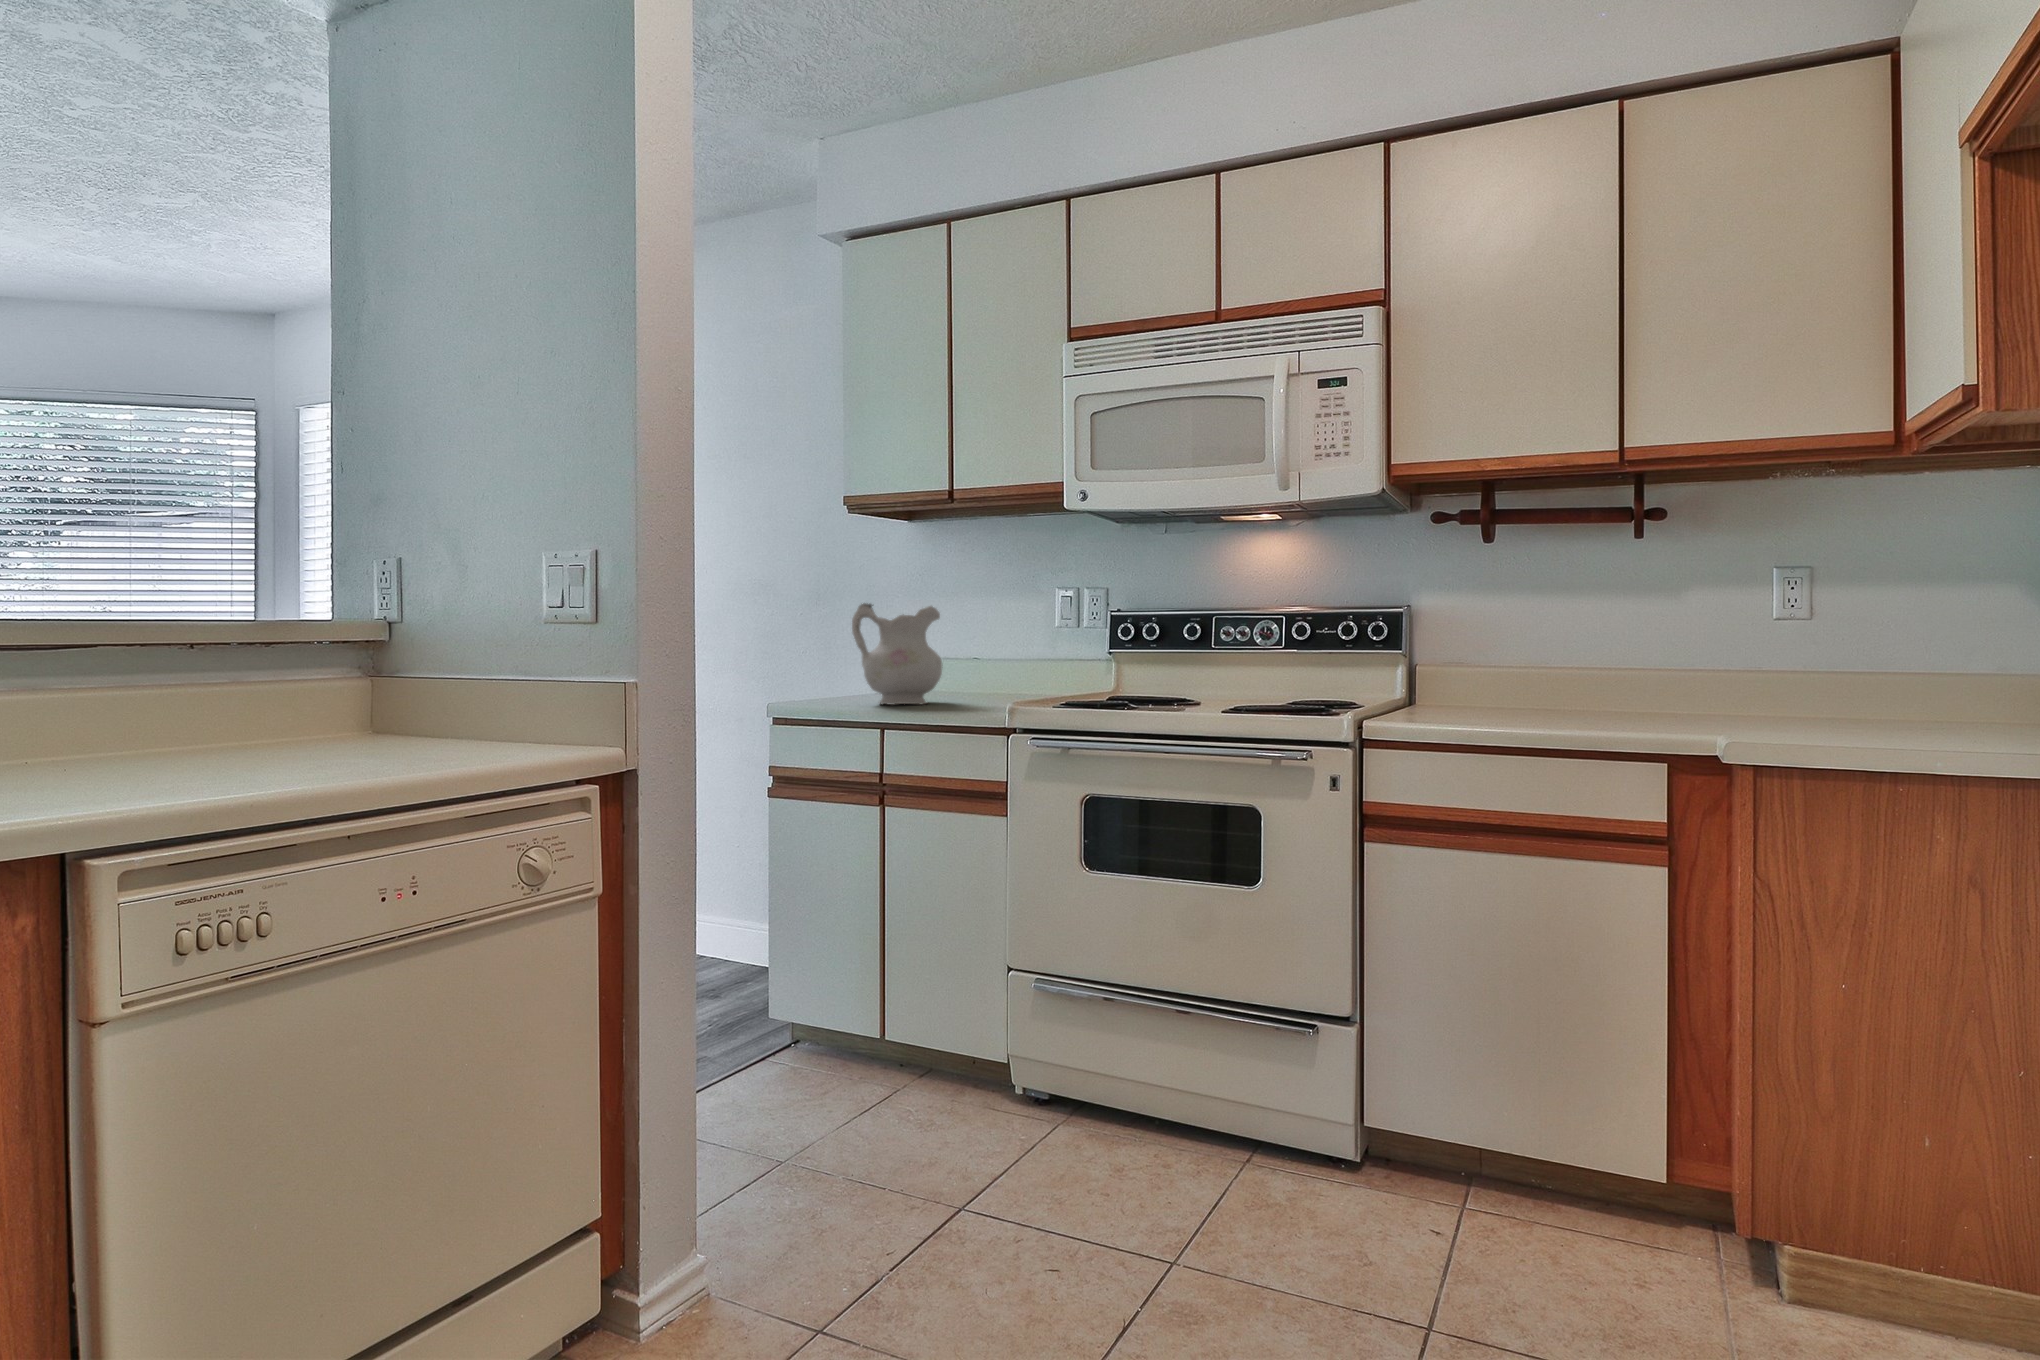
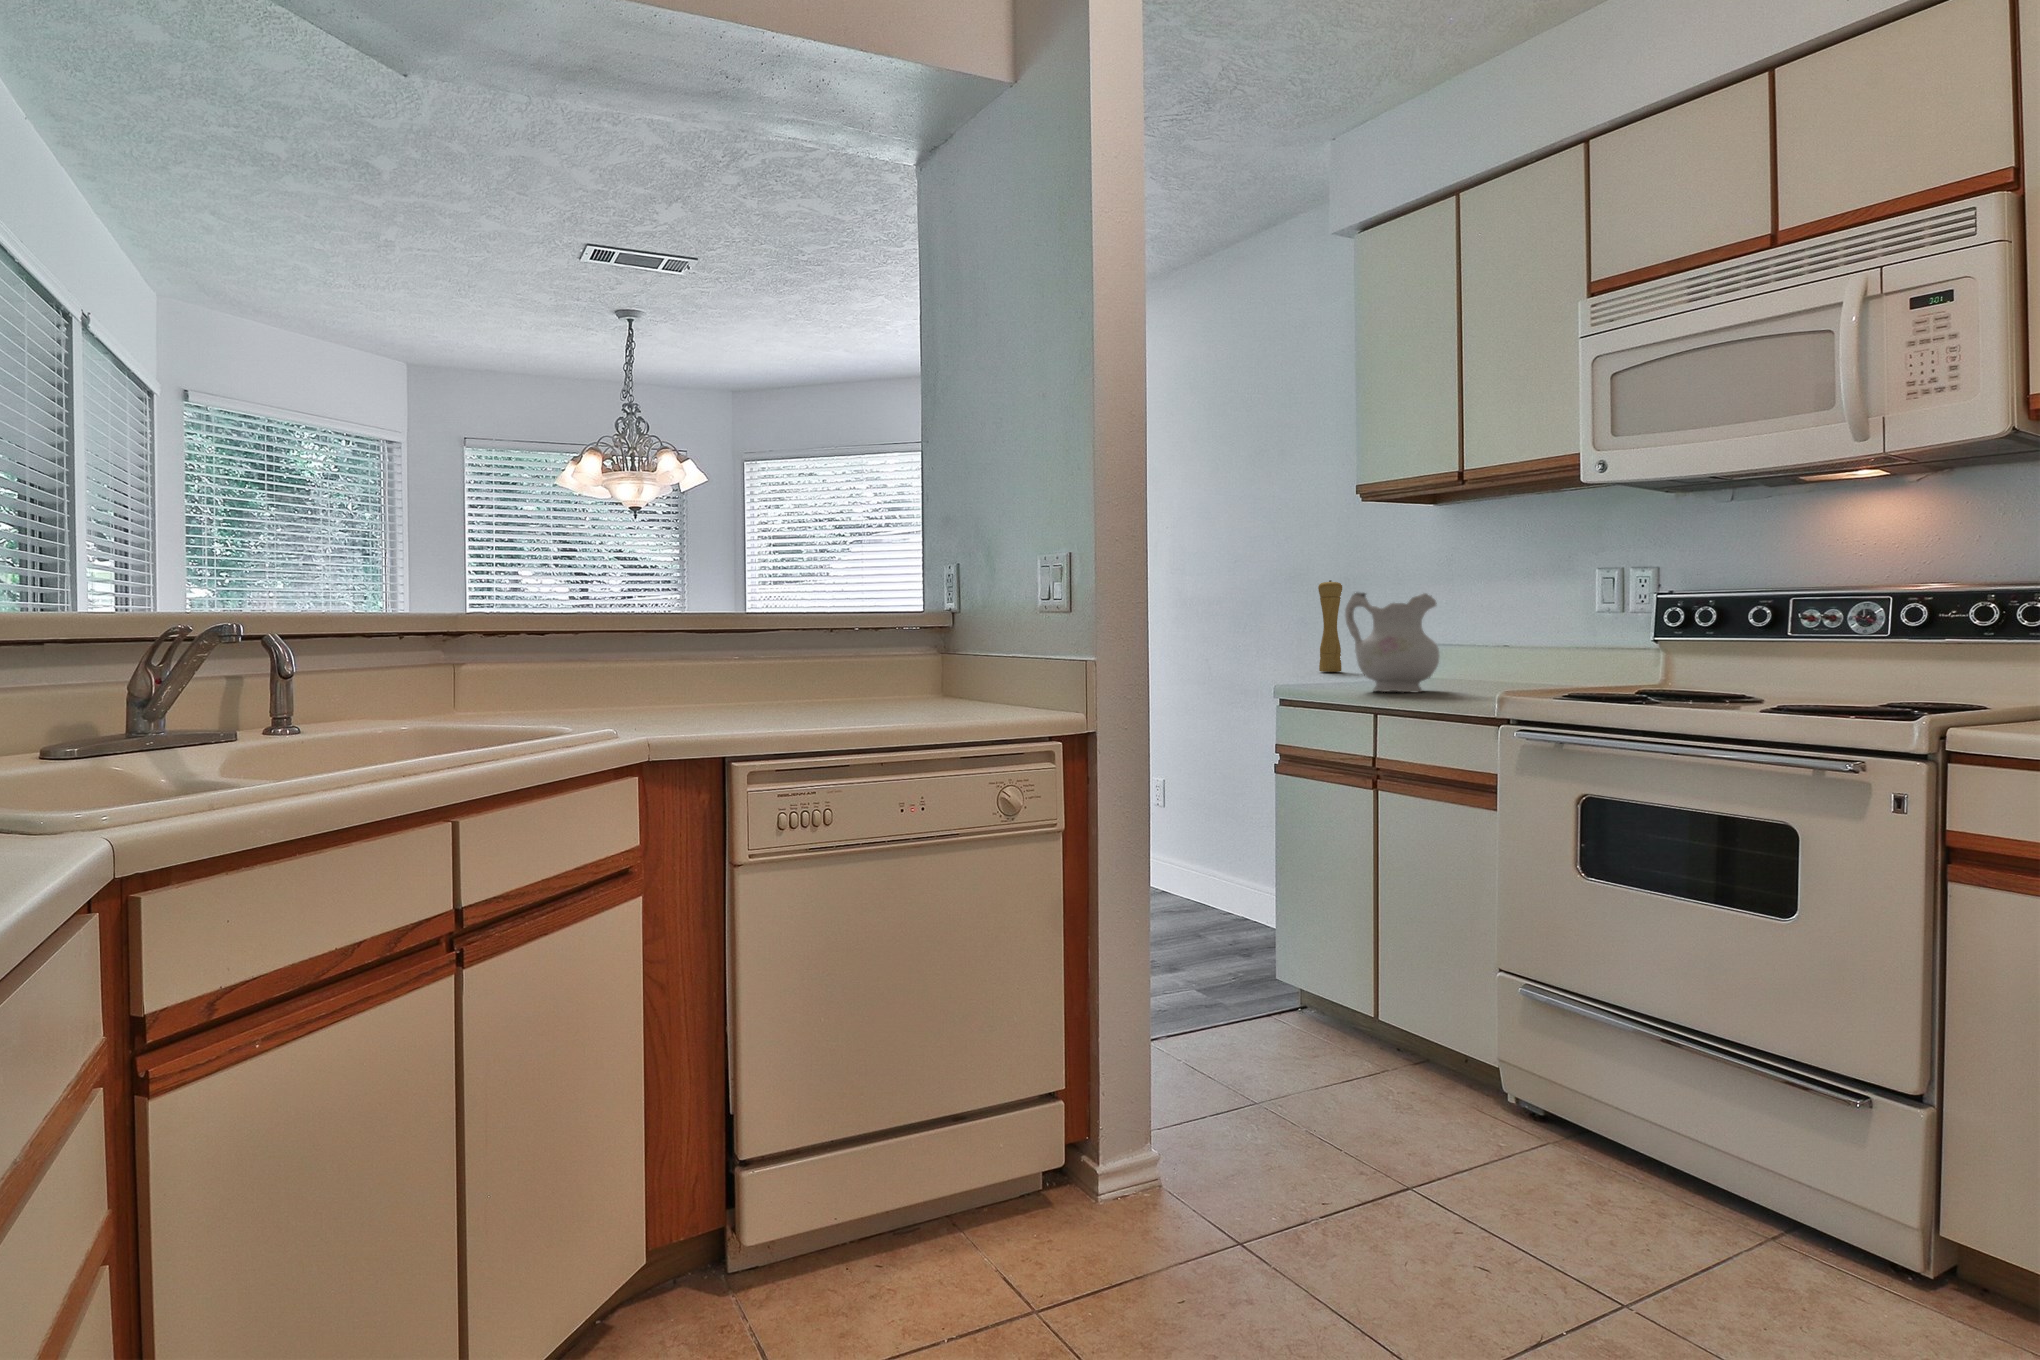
pepper mill: none [791,590,815,684] -> present [1318,580,1342,672]

